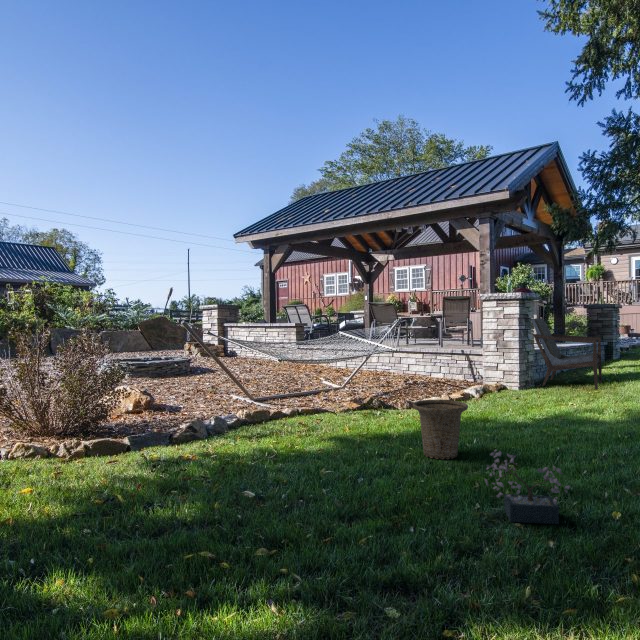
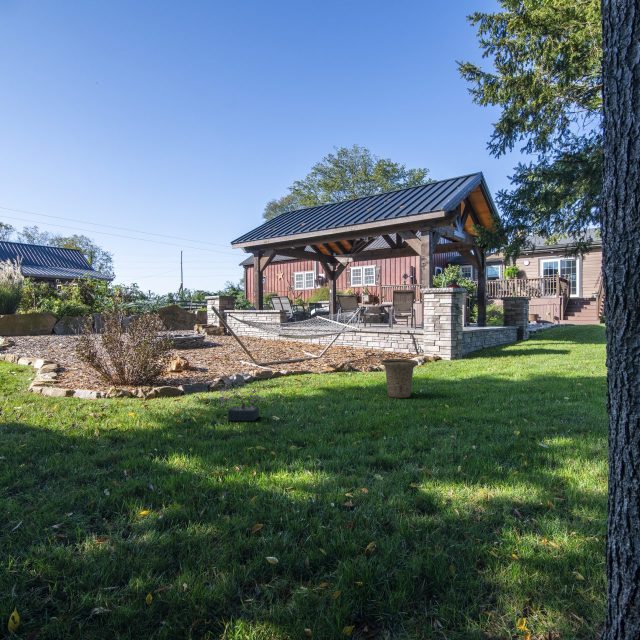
armchair: present [531,318,602,389] -> none [459,307,509,358]
decorative plant: present [485,449,570,524] -> present [219,380,264,421]

